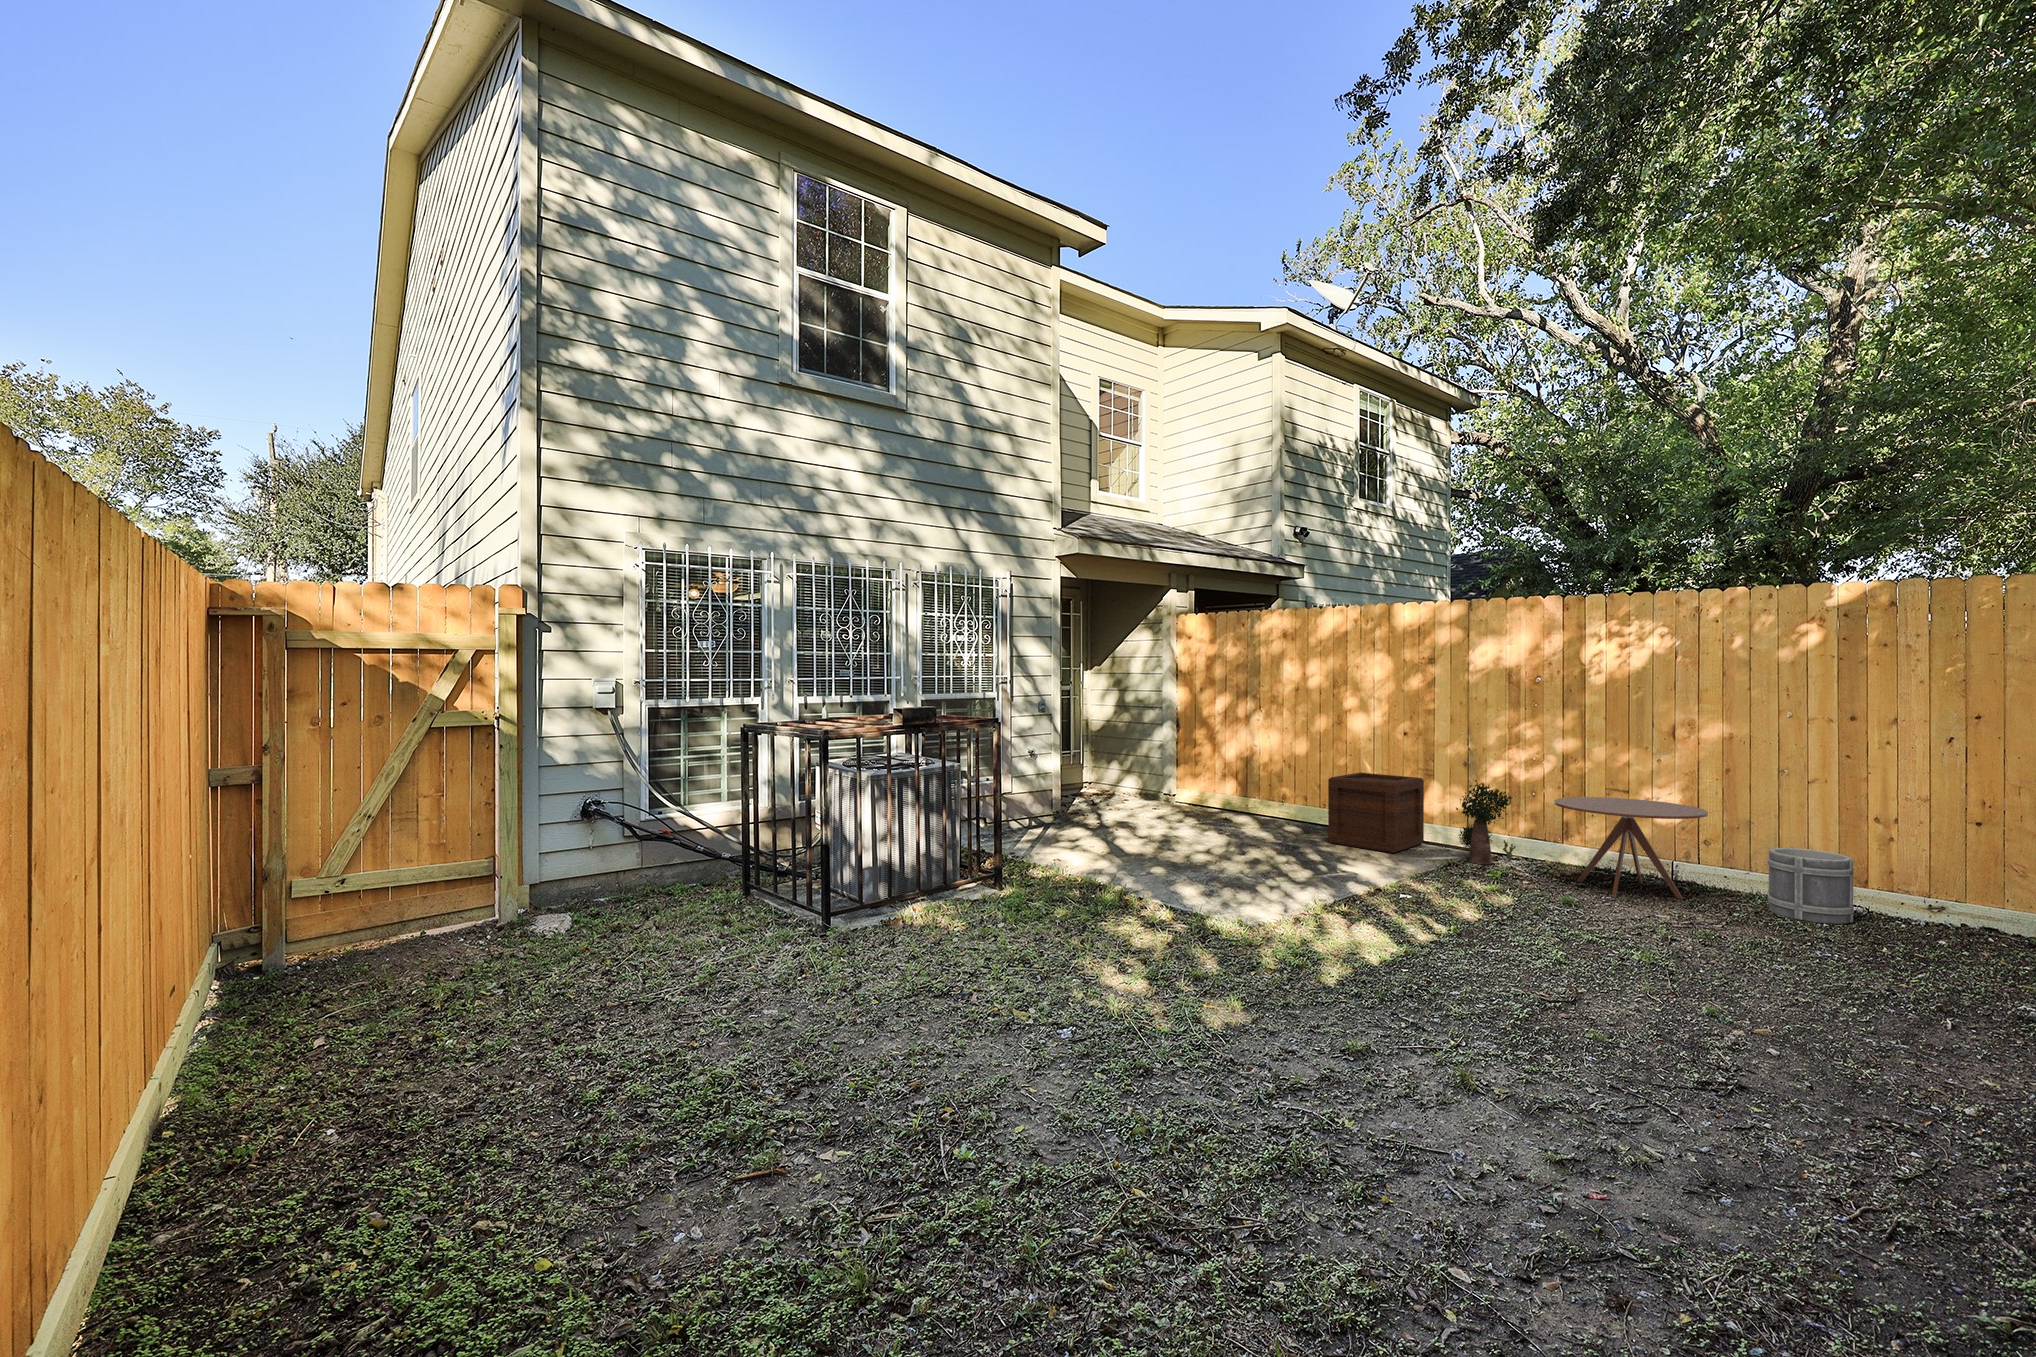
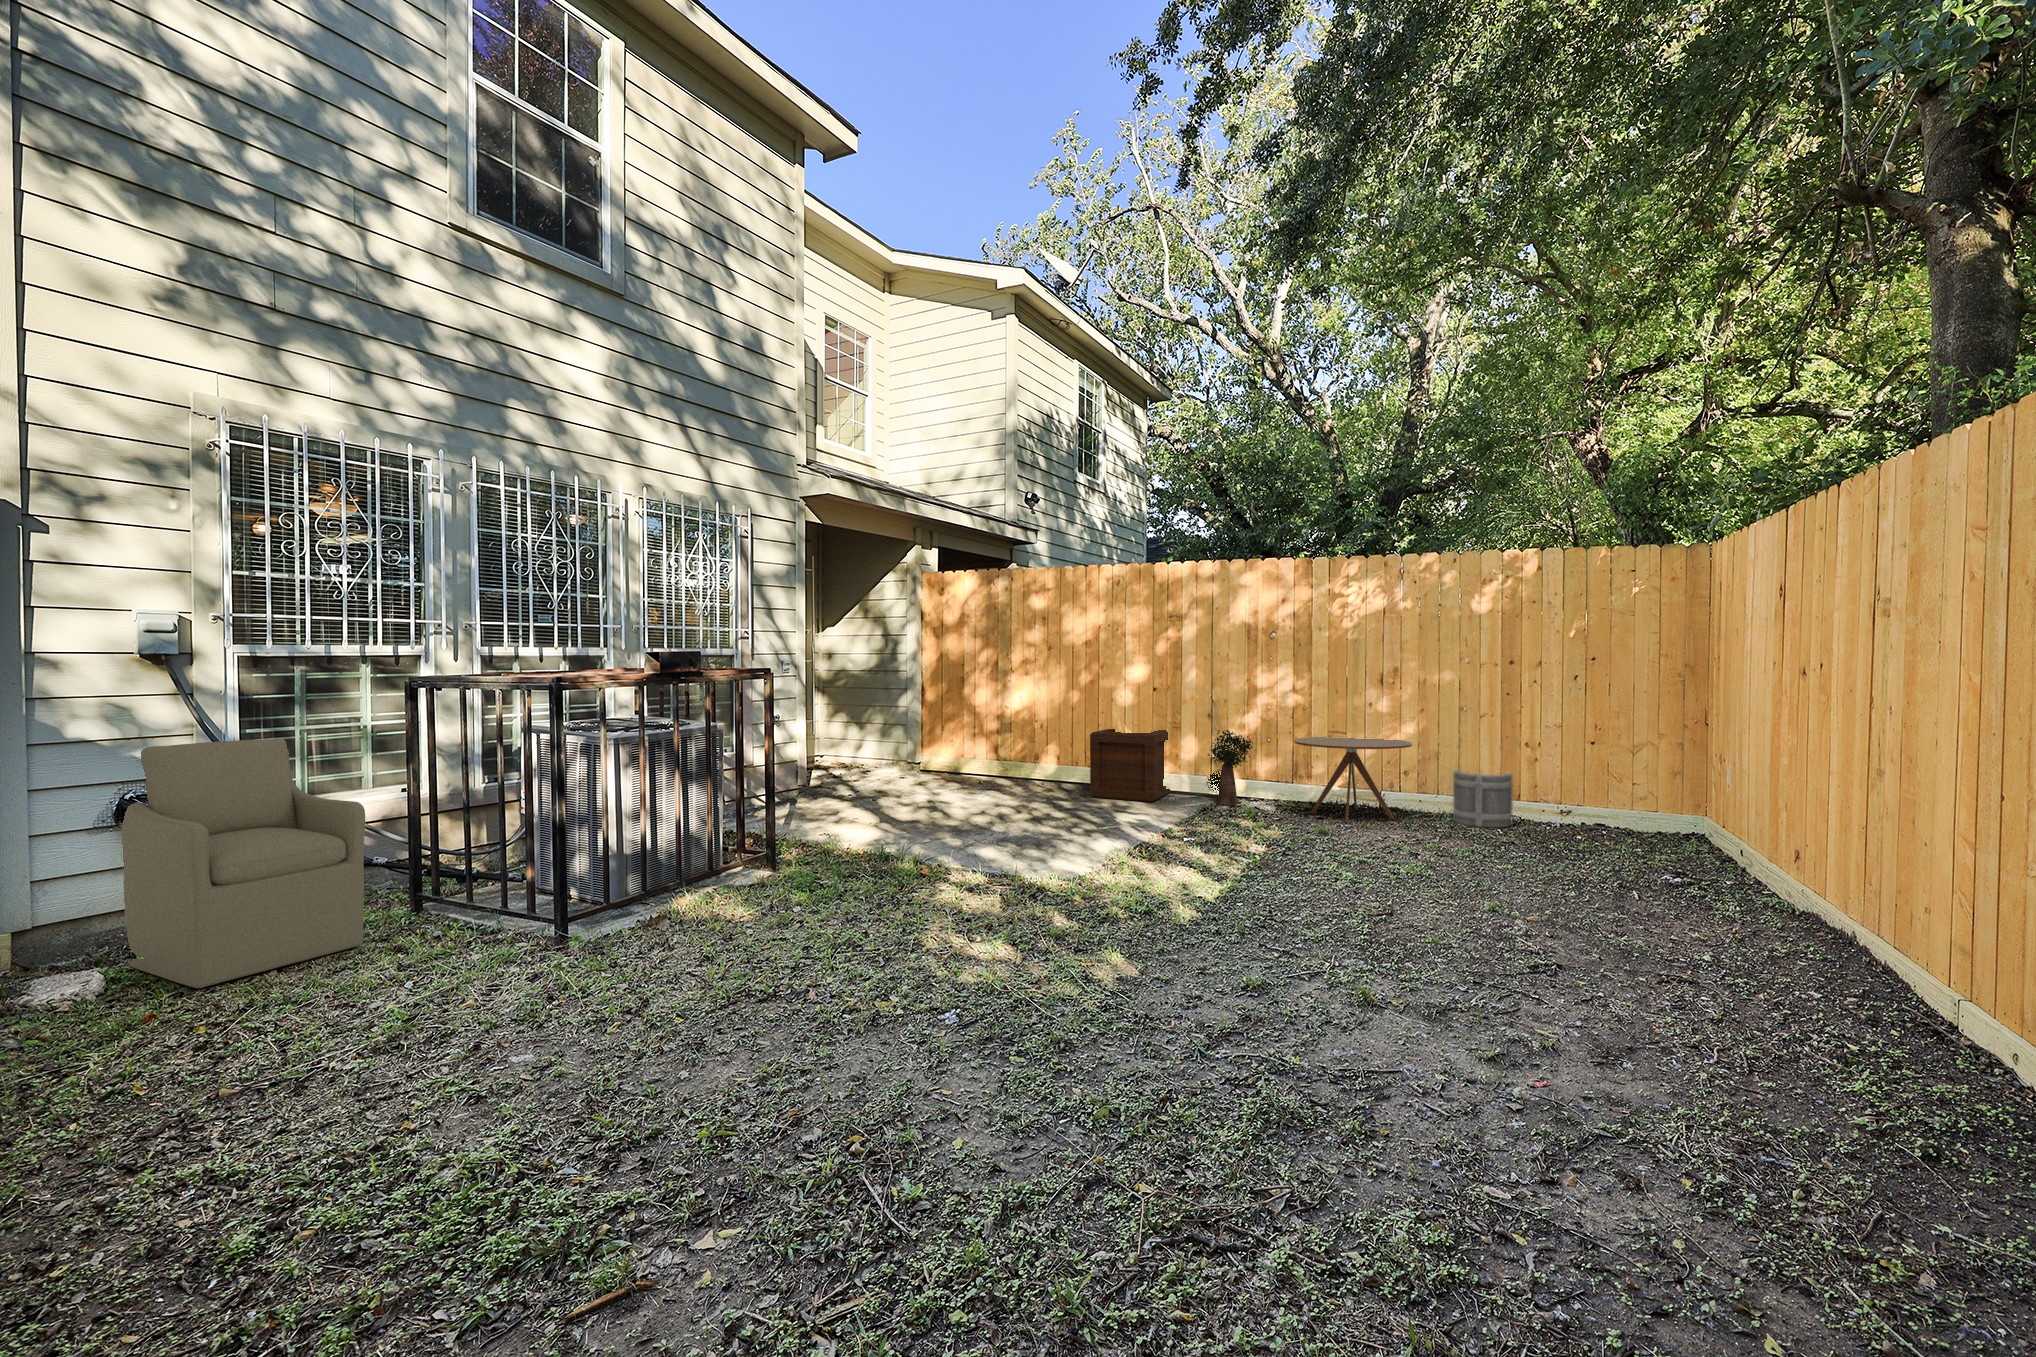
chair: none [579,767,709,934] -> present [121,738,365,988]

